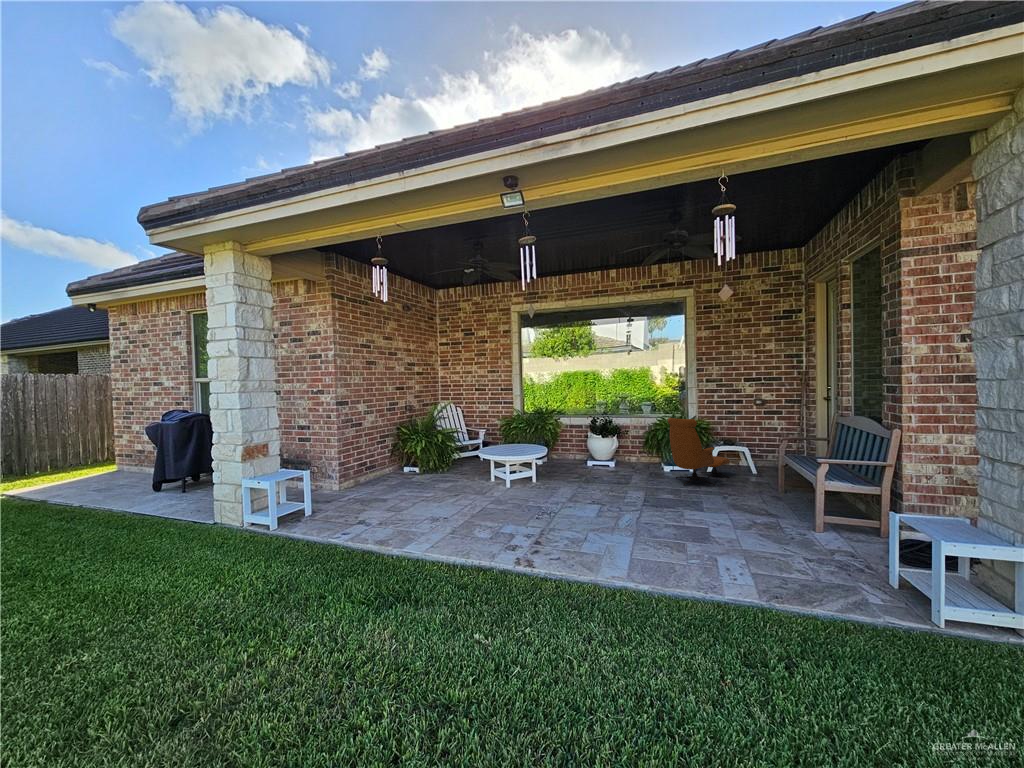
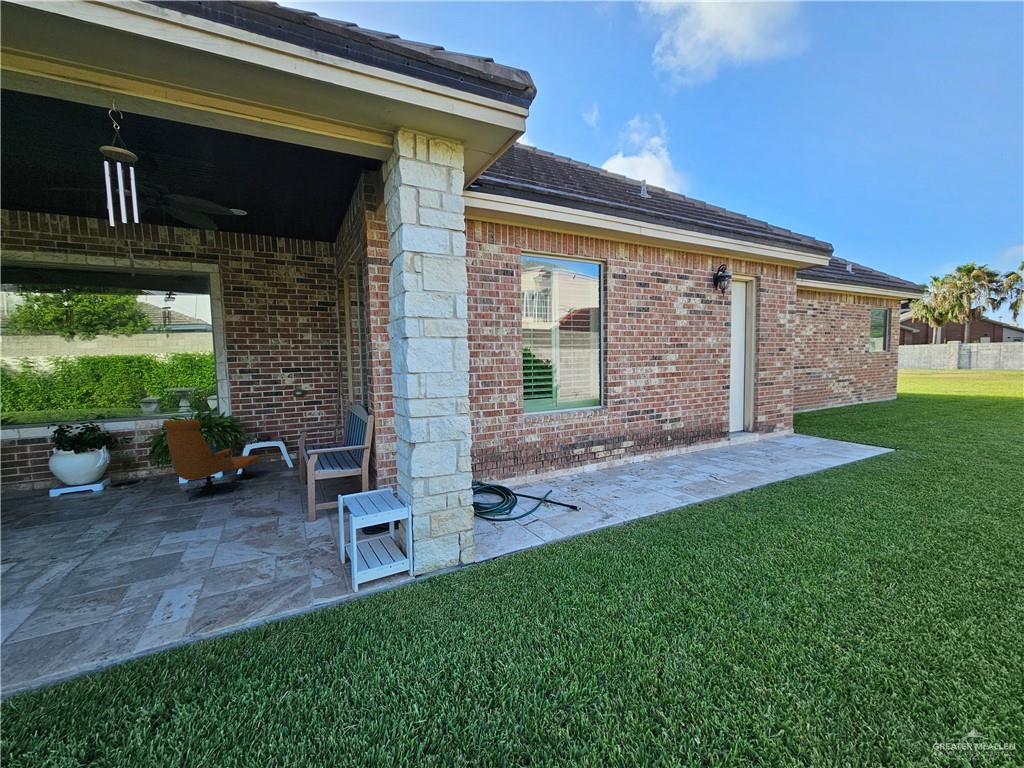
potted tree: none [615,430,641,468] -> present [104,444,143,490]

